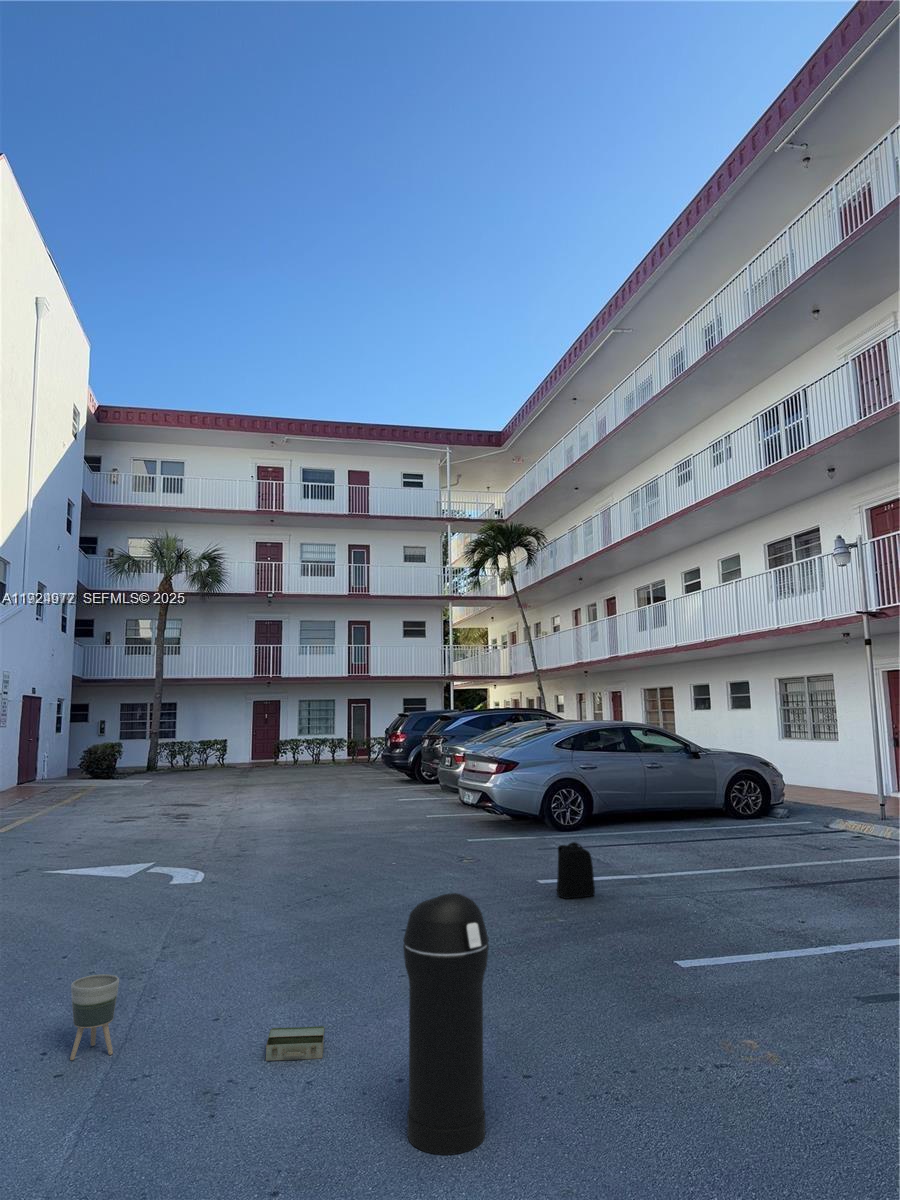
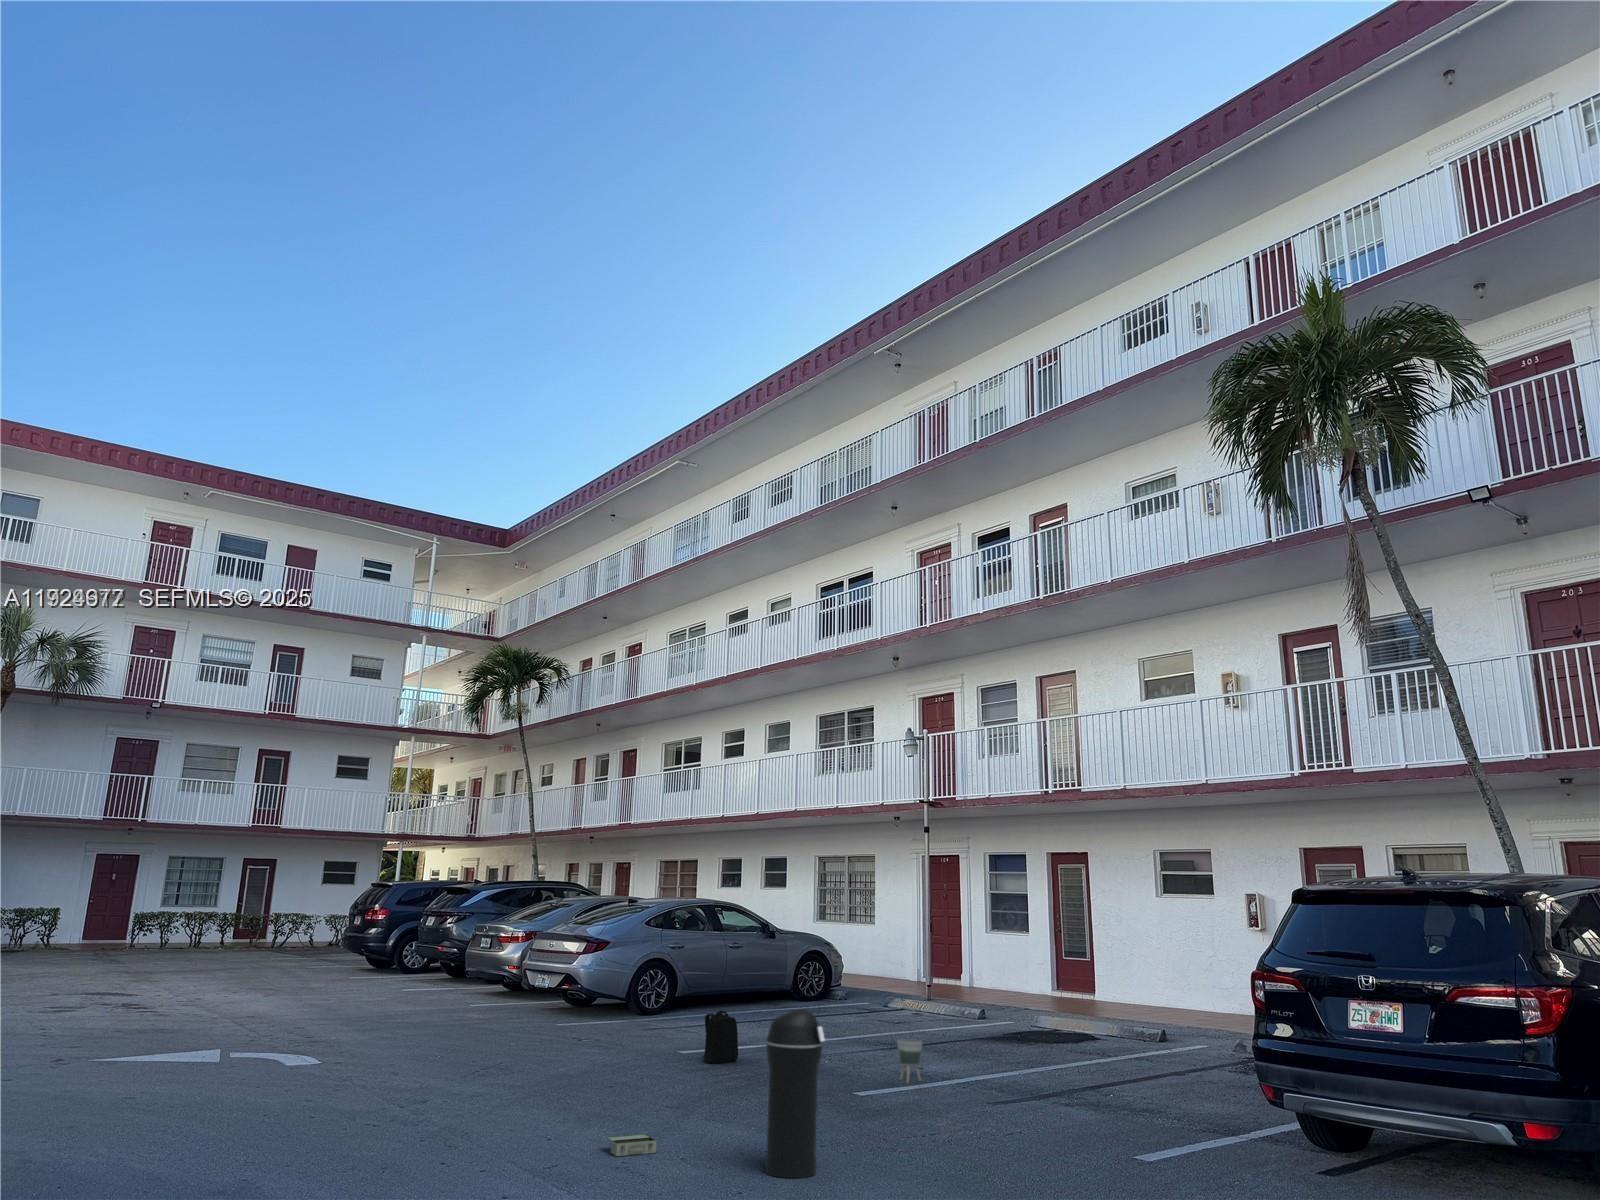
planter: present [70,974,119,1060] -> present [897,1039,922,1083]

